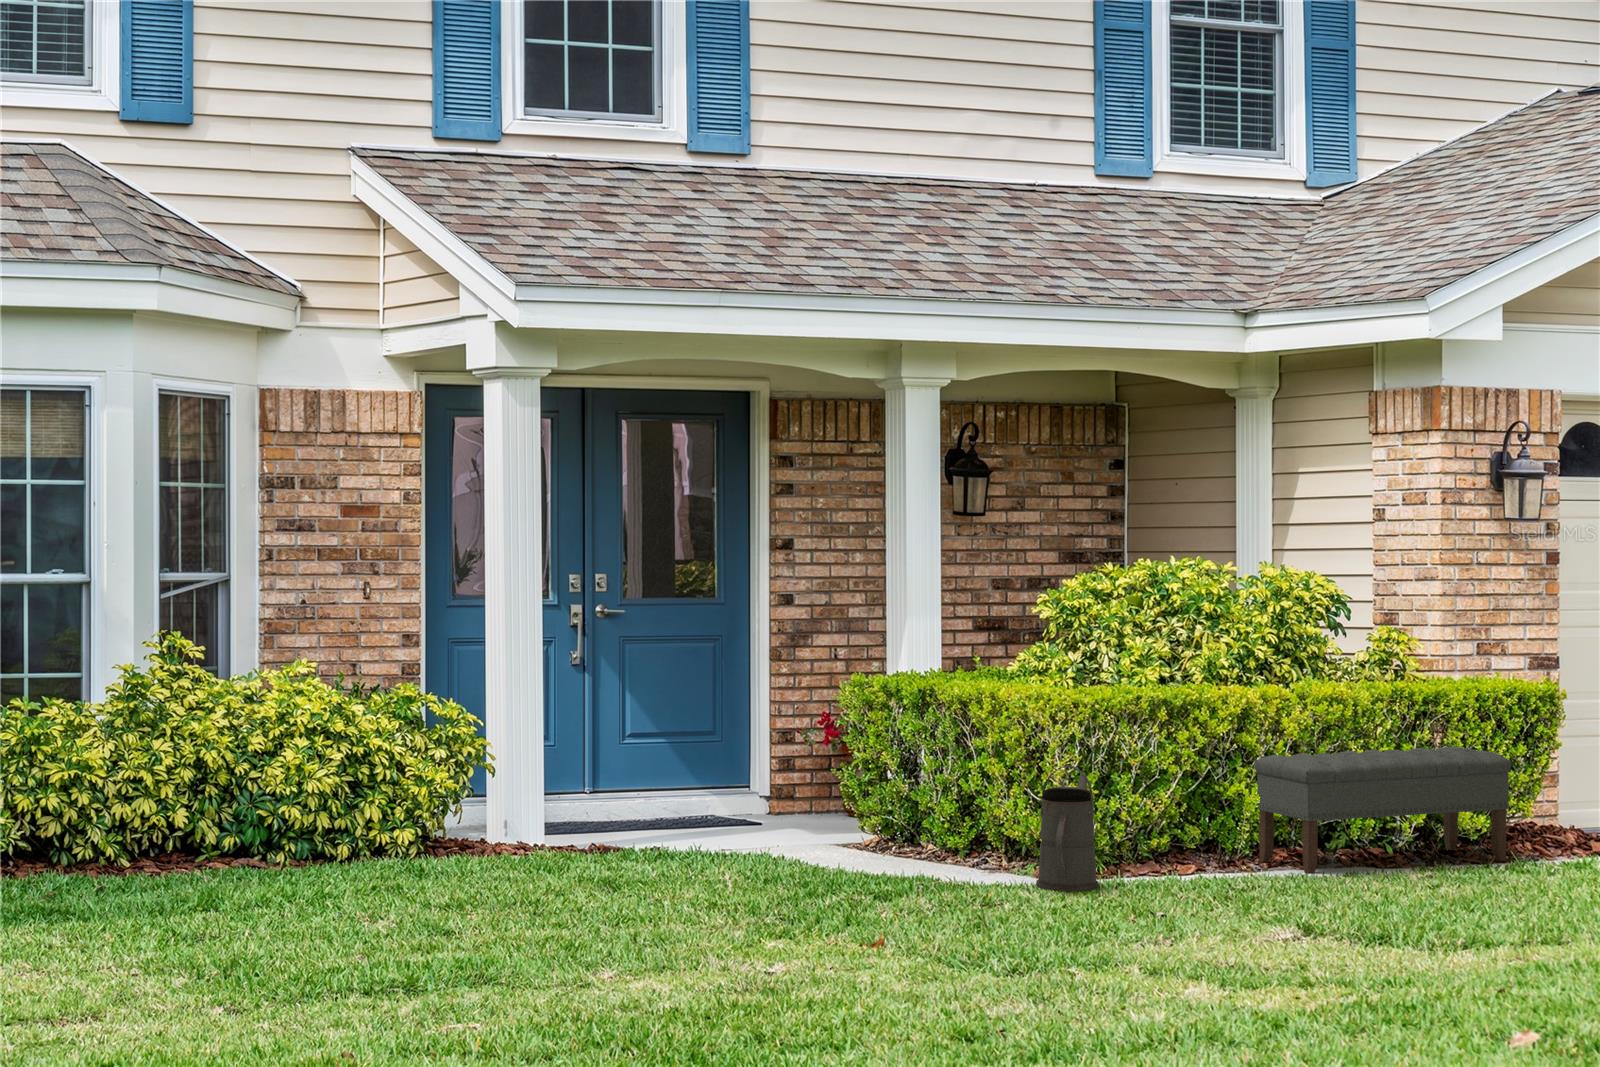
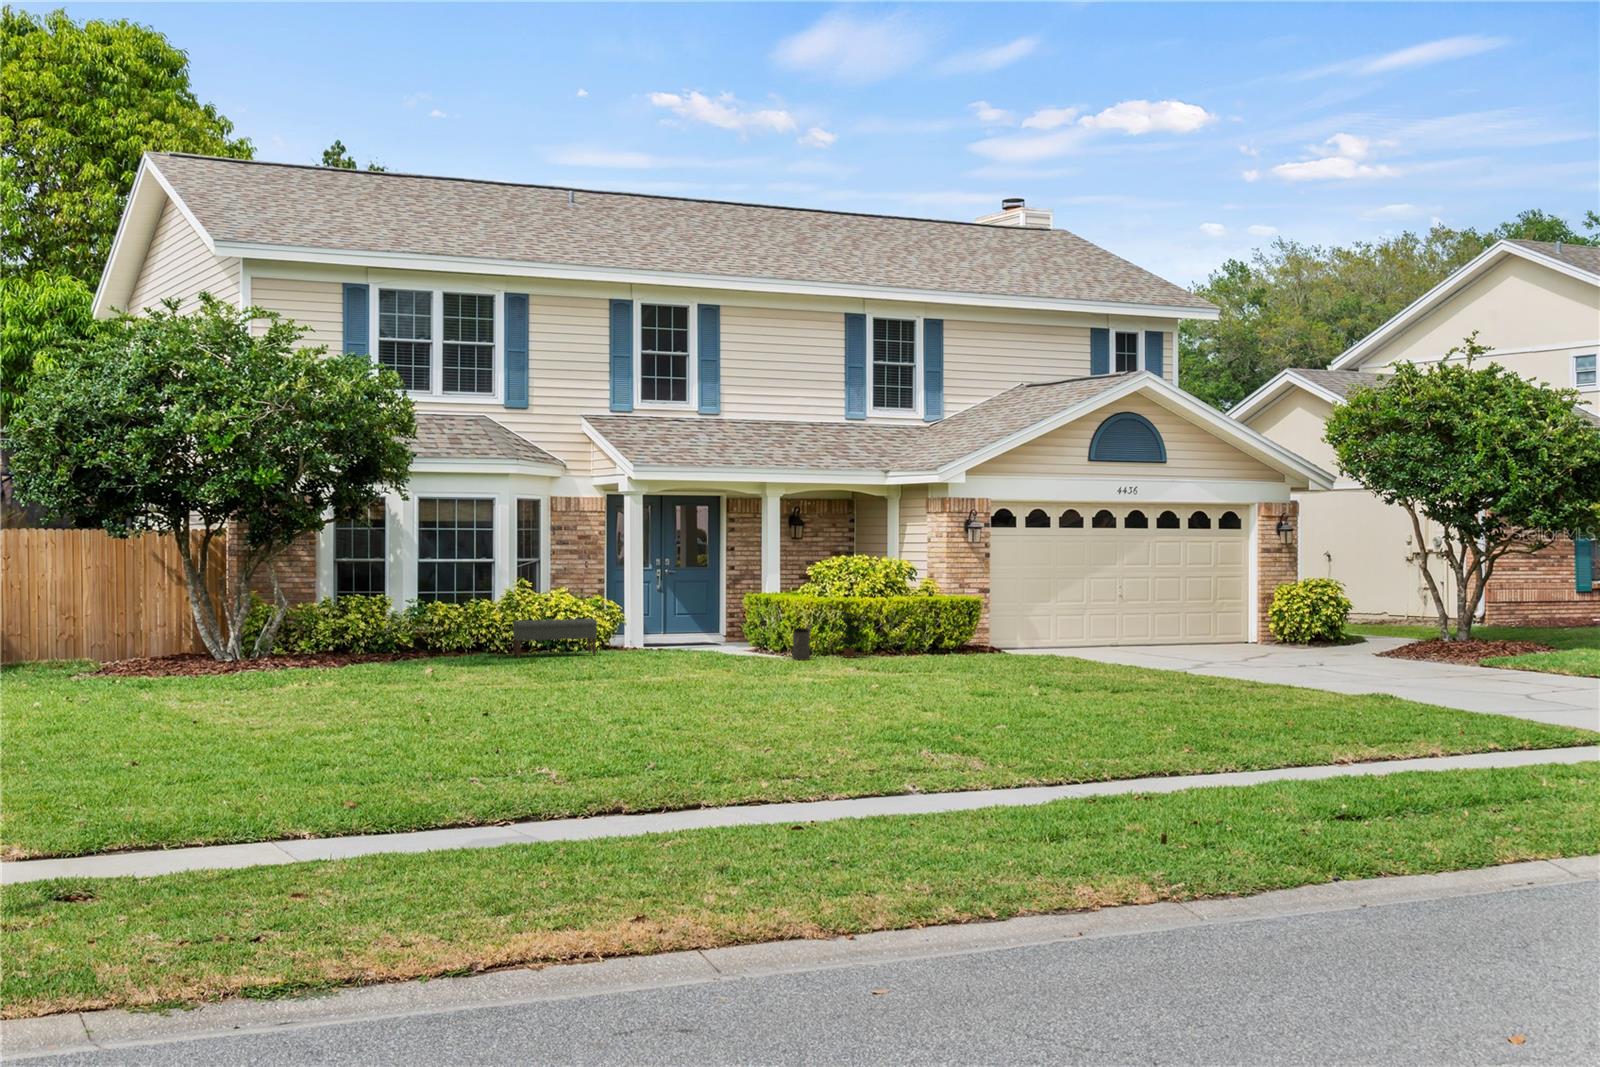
potted plant: none [1169,730,1250,877] -> present [838,611,862,658]
bench: present [1254,747,1512,874] -> present [512,618,597,658]

